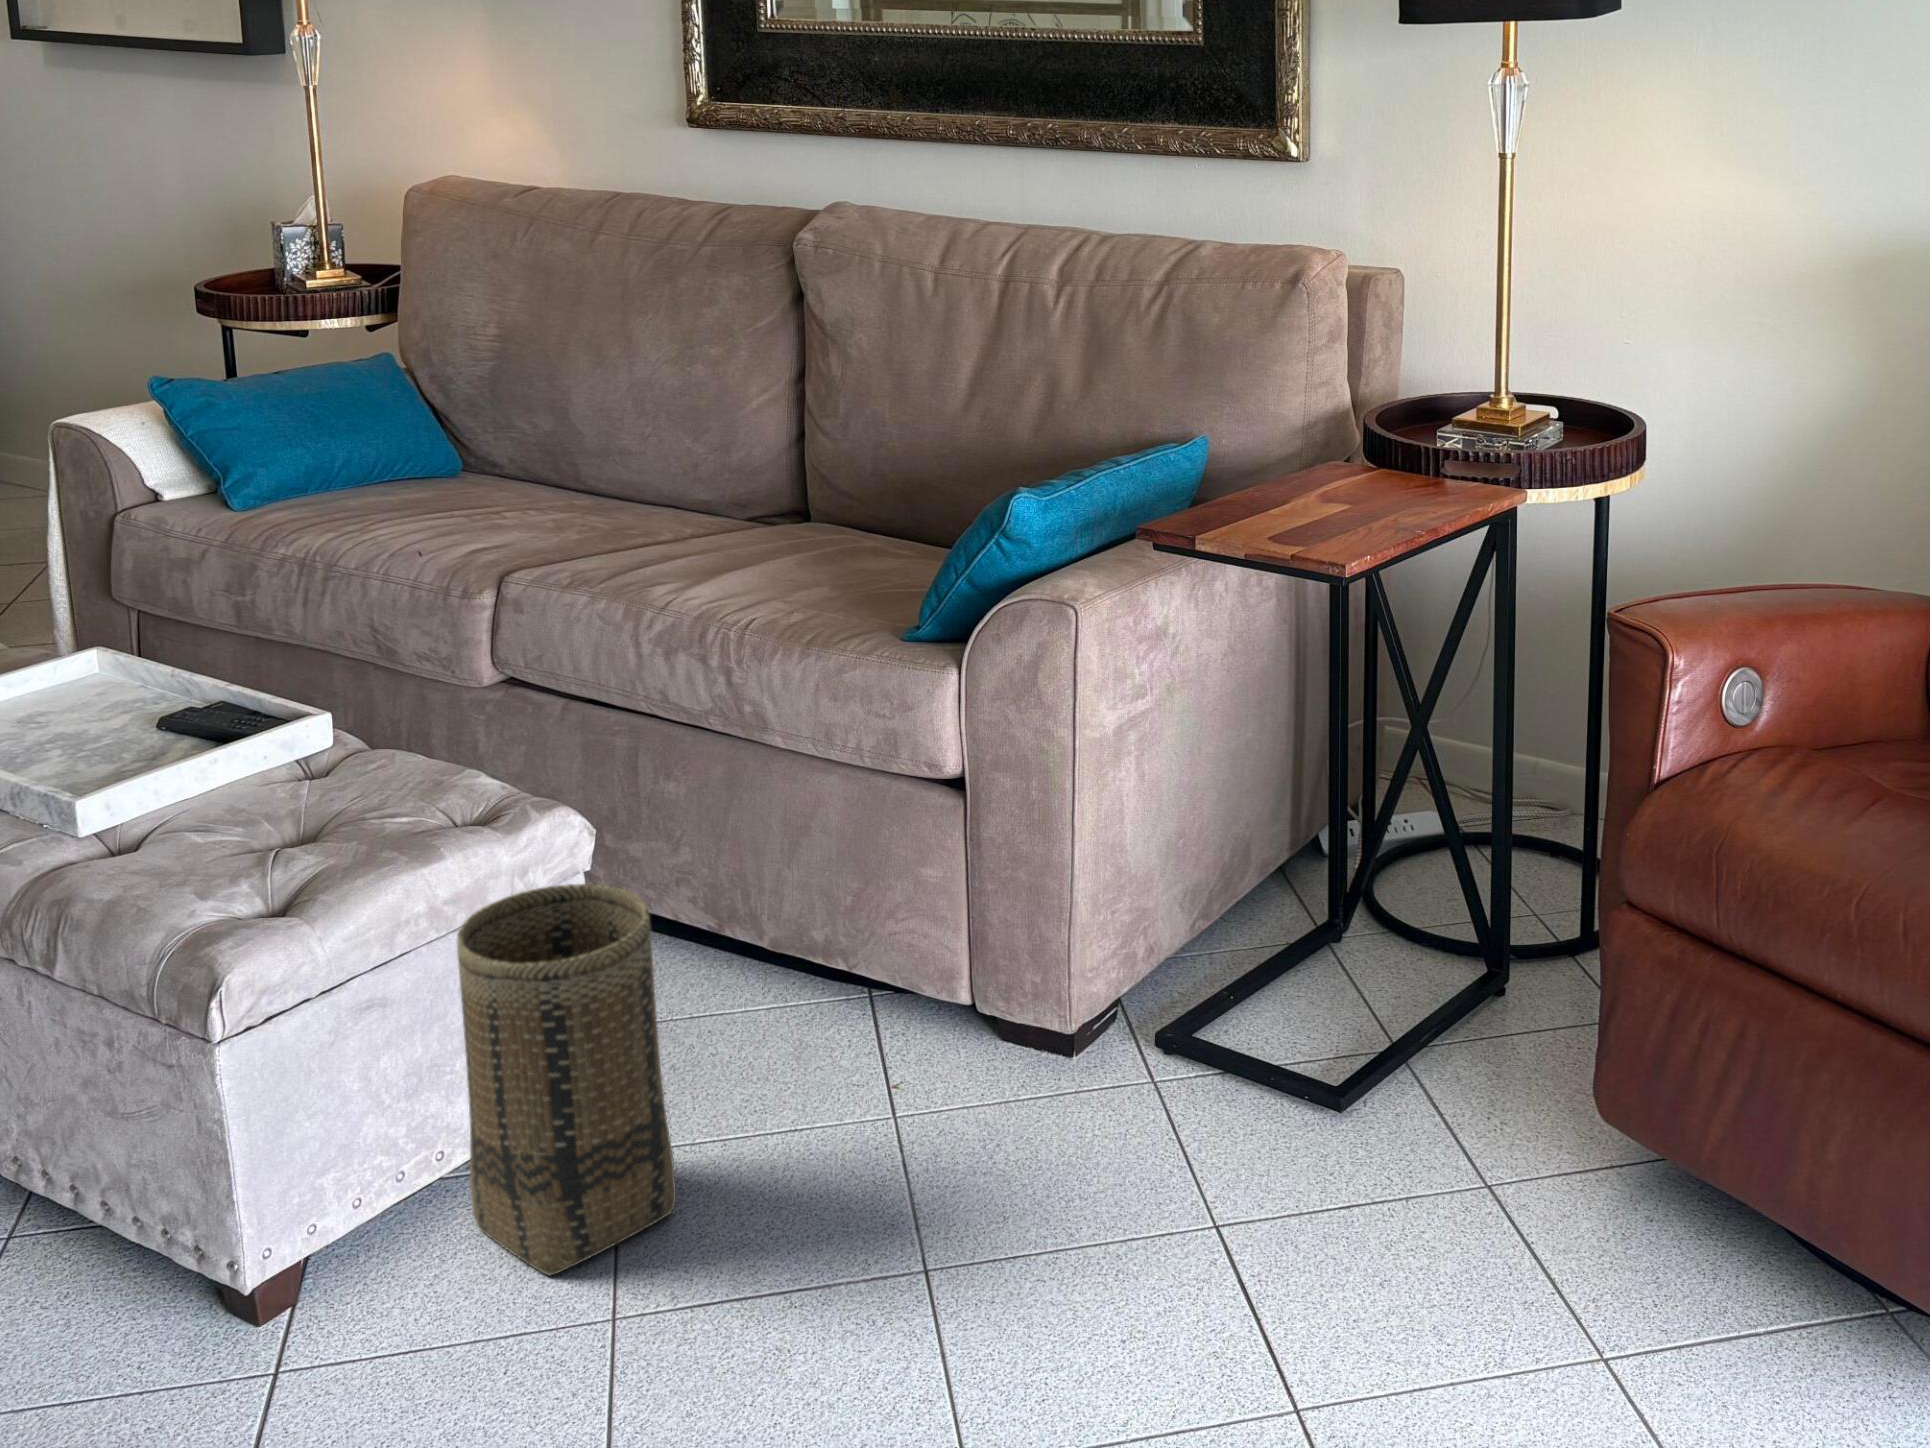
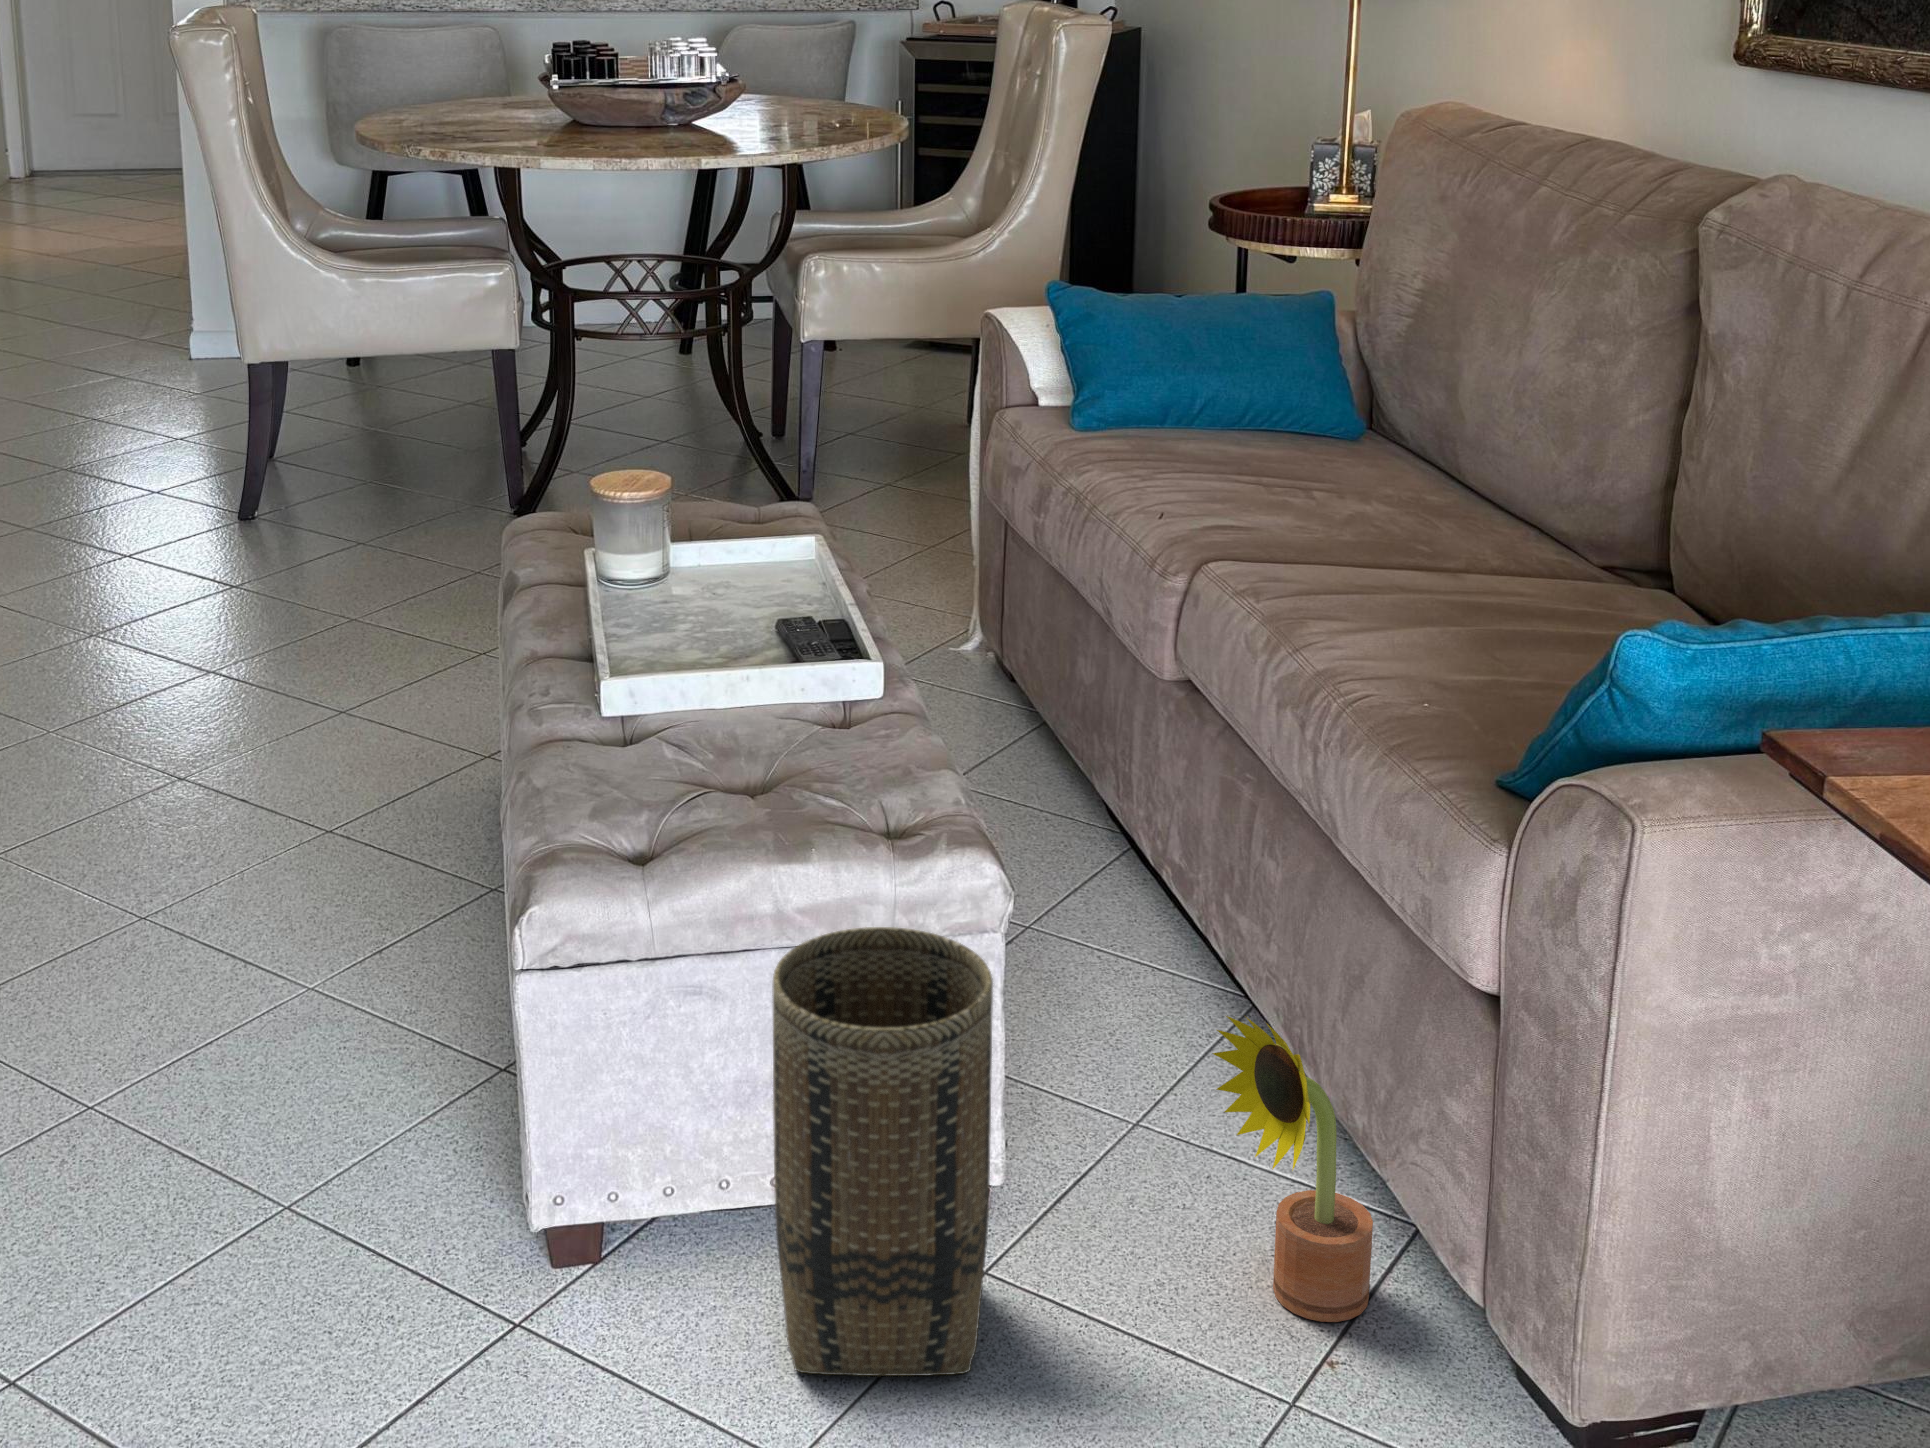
decorative plant: none [751,859,880,1075] -> present [1212,1016,1373,1322]

